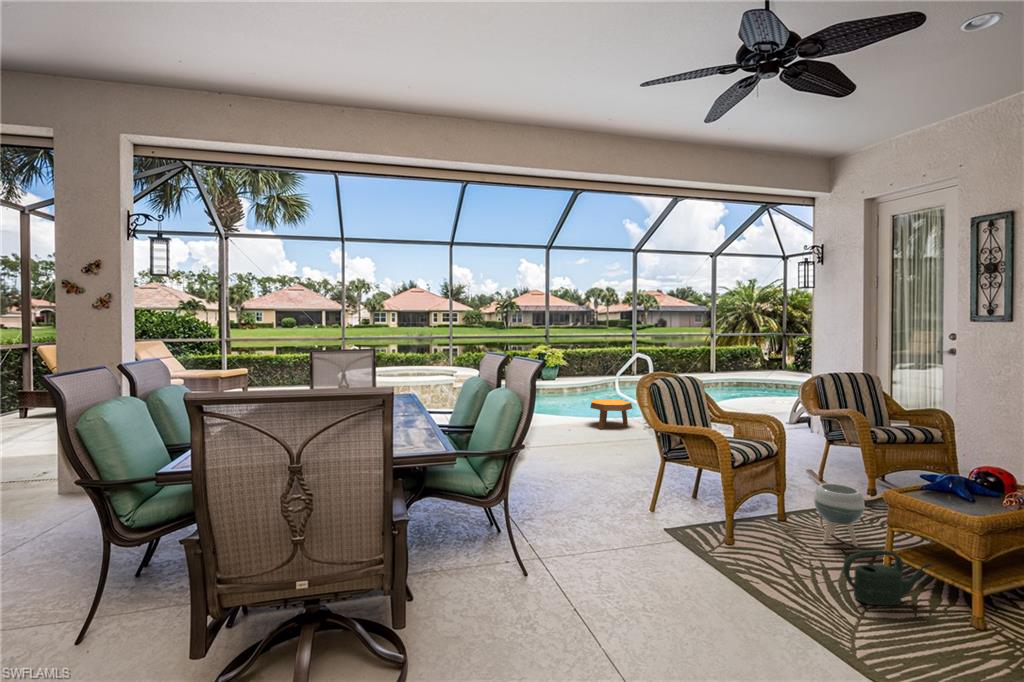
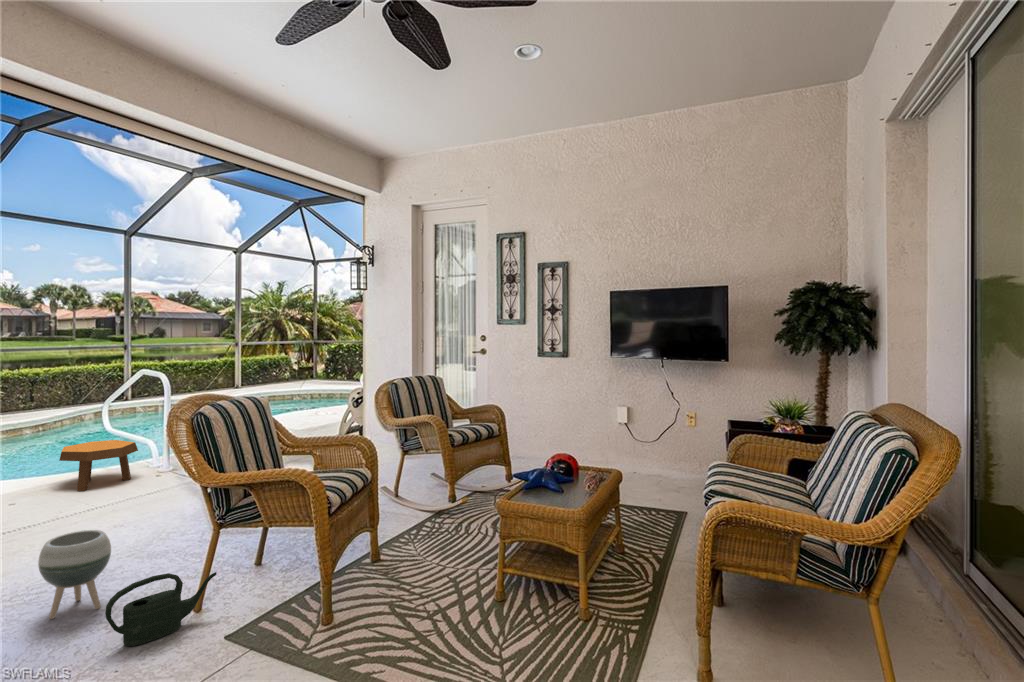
planter: present [814,483,865,547] -> present [38,530,111,619]
watering can: present [843,550,931,605] -> present [105,572,216,646]

